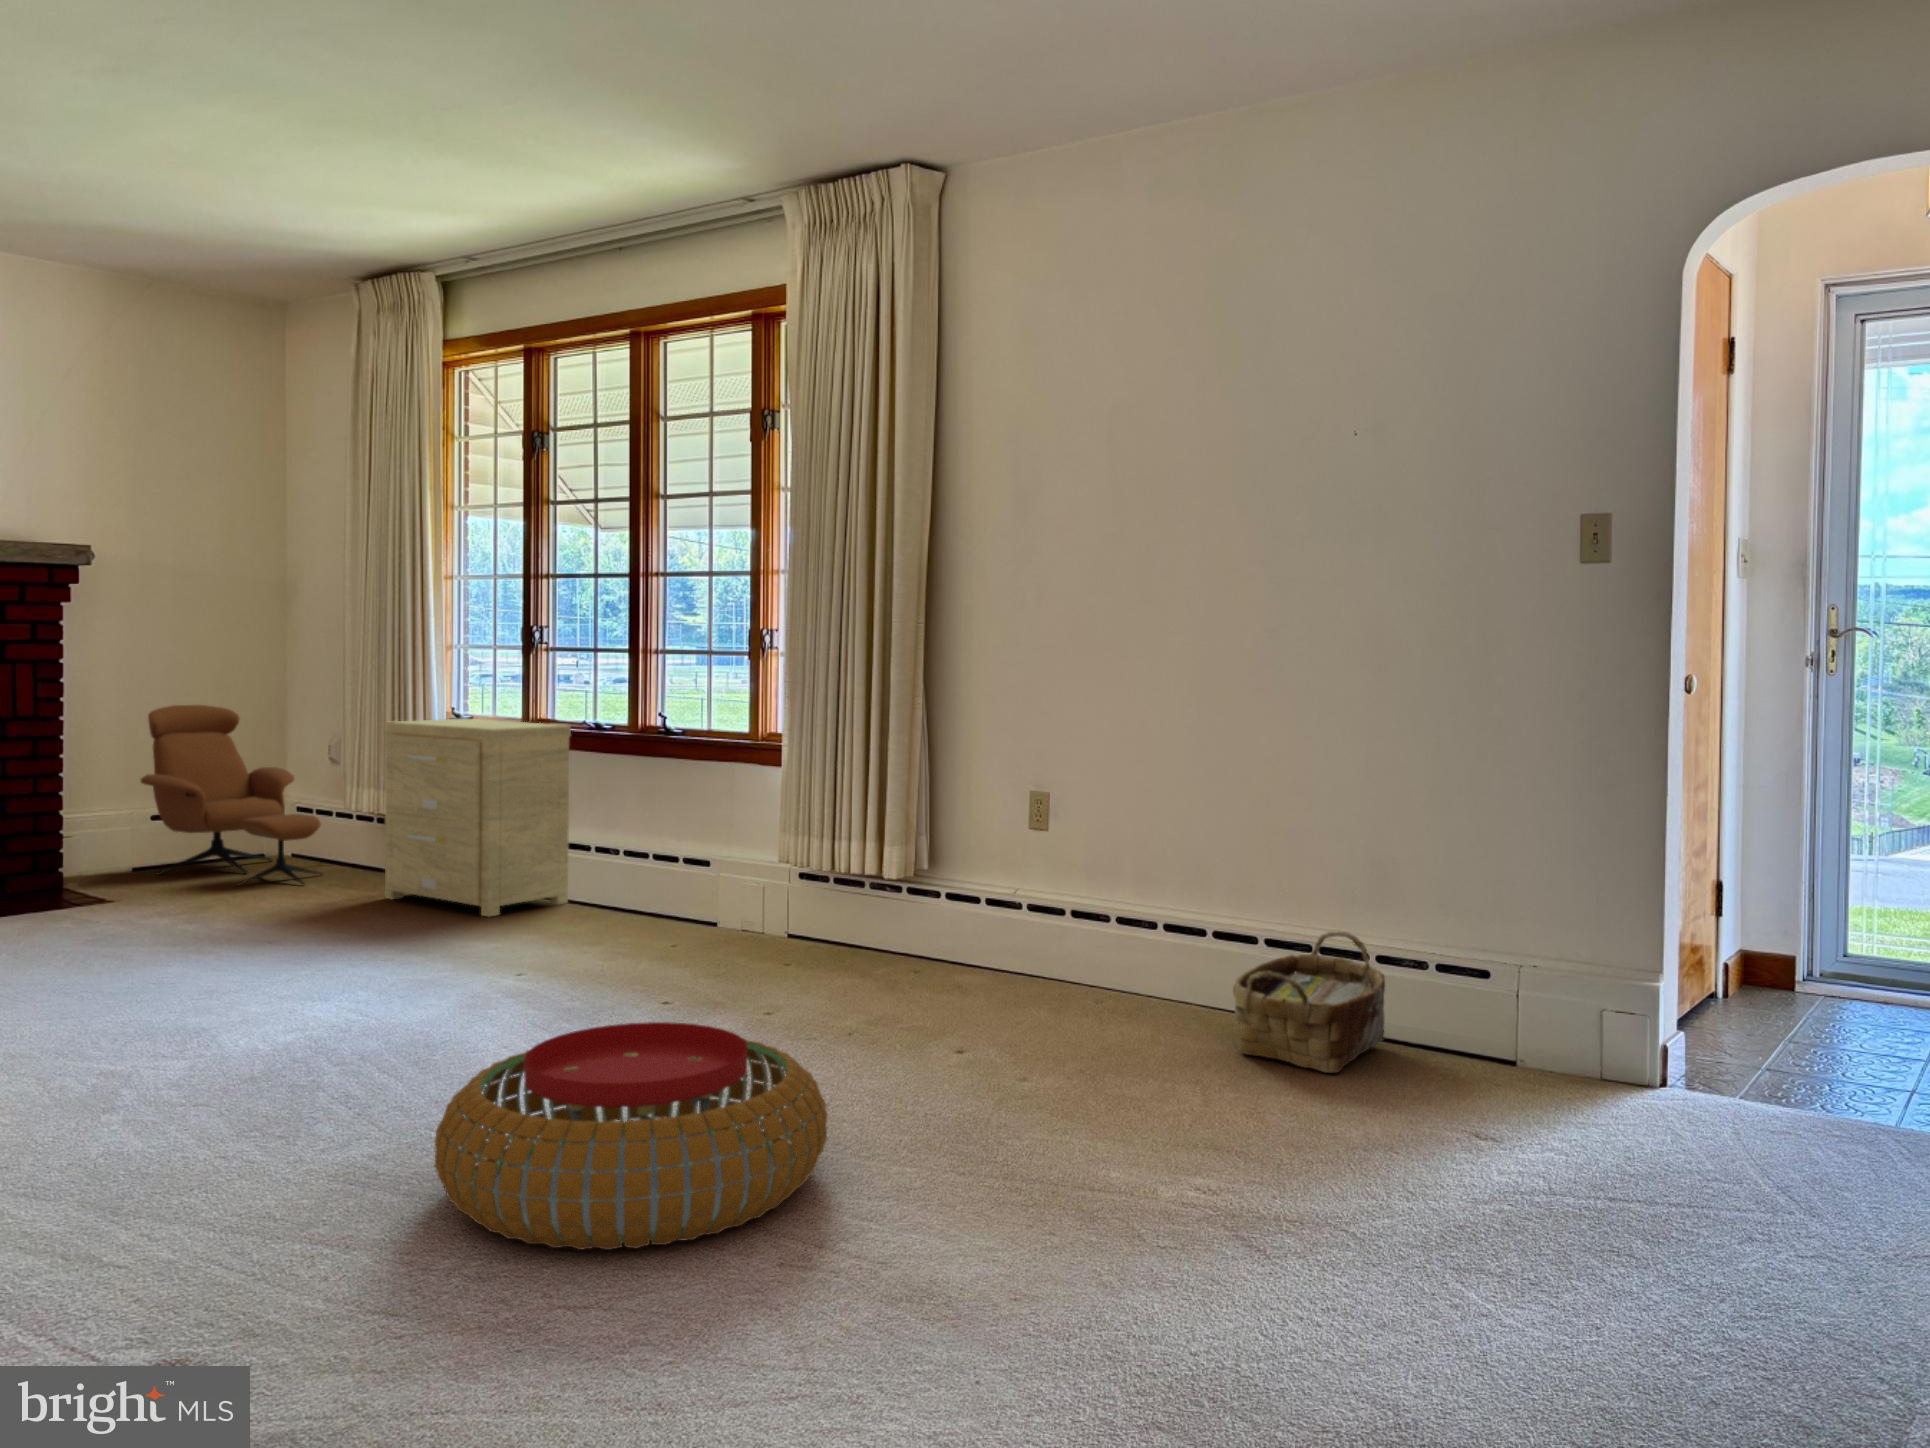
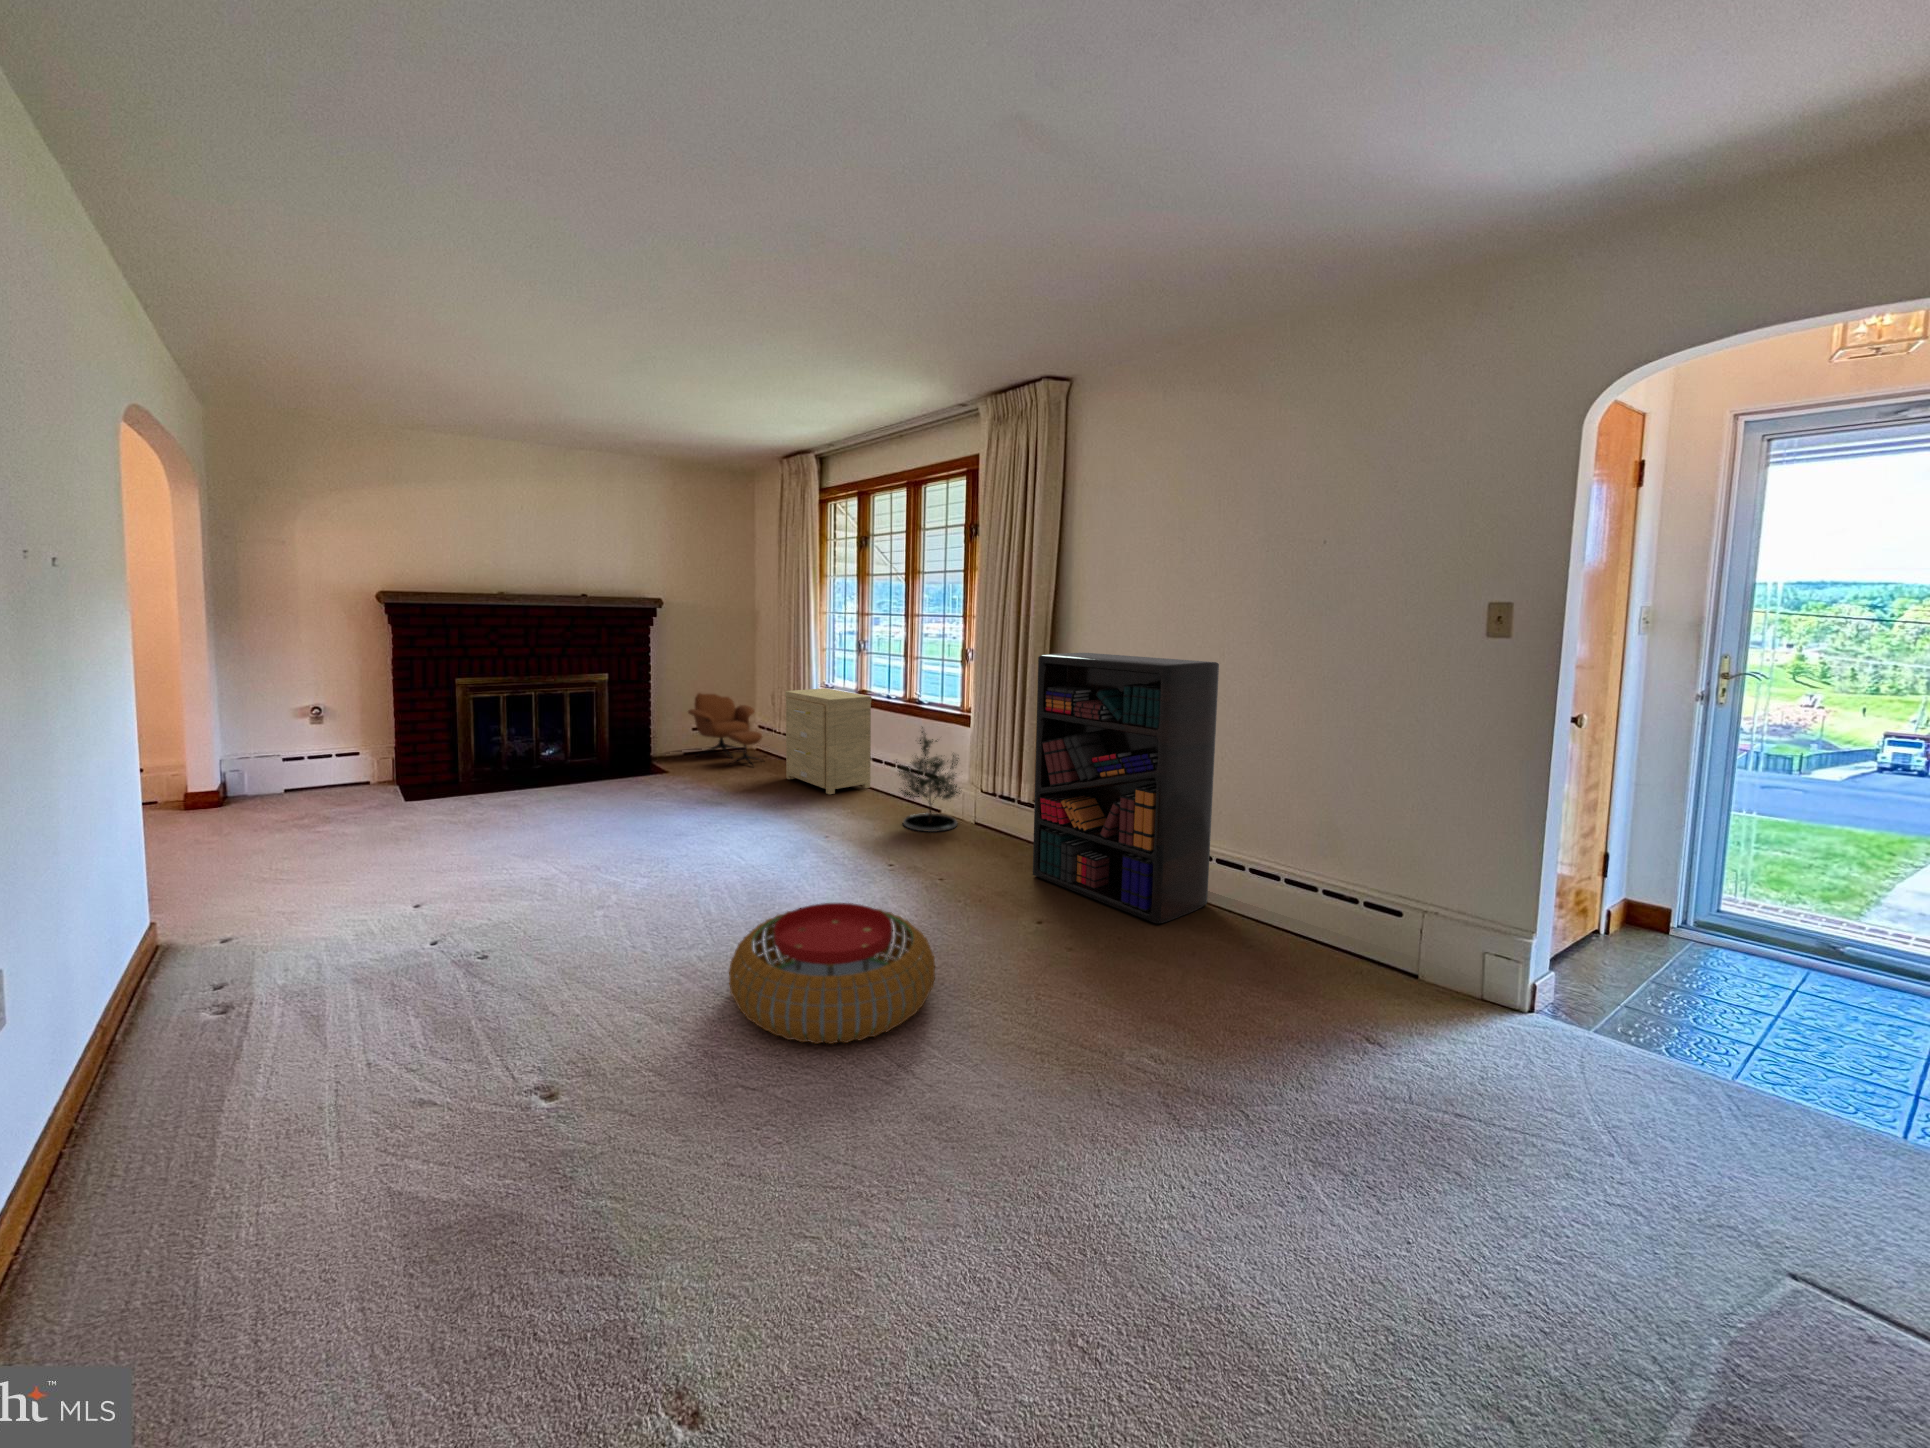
bookshelf: none [924,610,1220,1040] -> present [1033,653,1219,924]
potted tree: none [639,762,772,956] -> present [896,727,960,832]
woven basket: present [1233,931,1385,1073] -> none [1211,870,1318,968]

